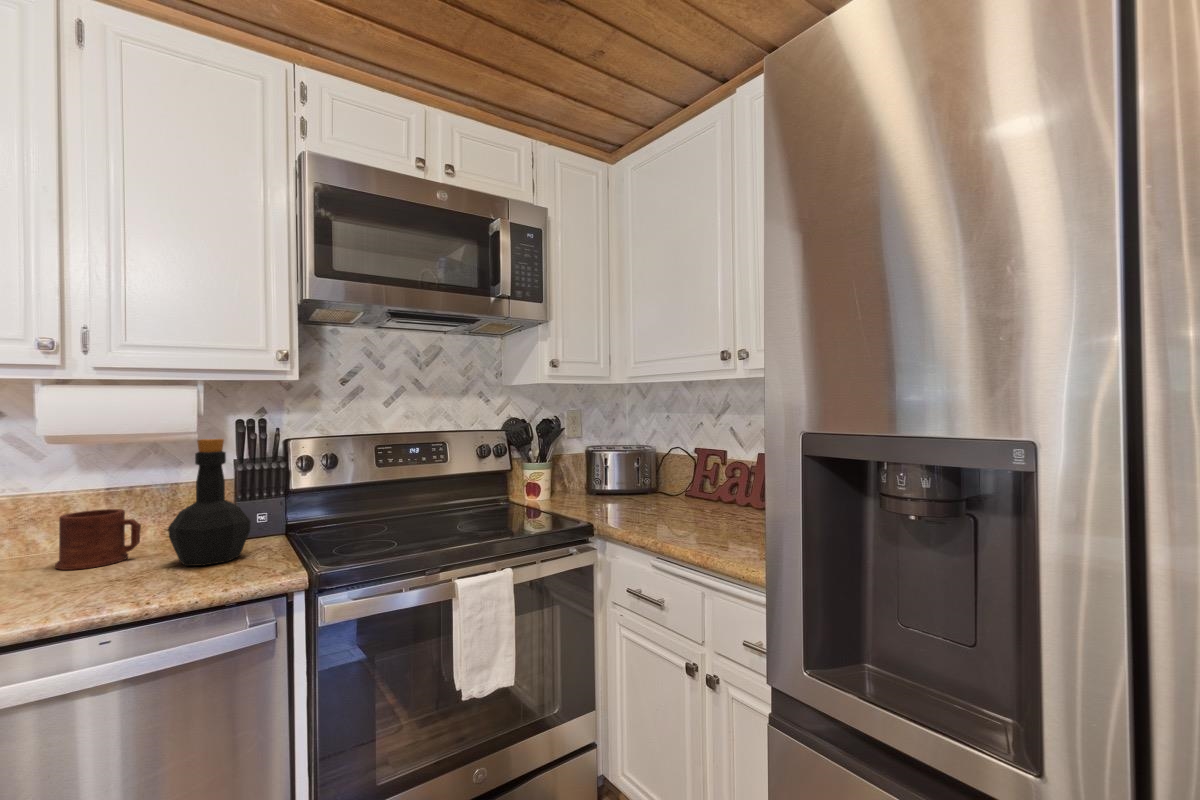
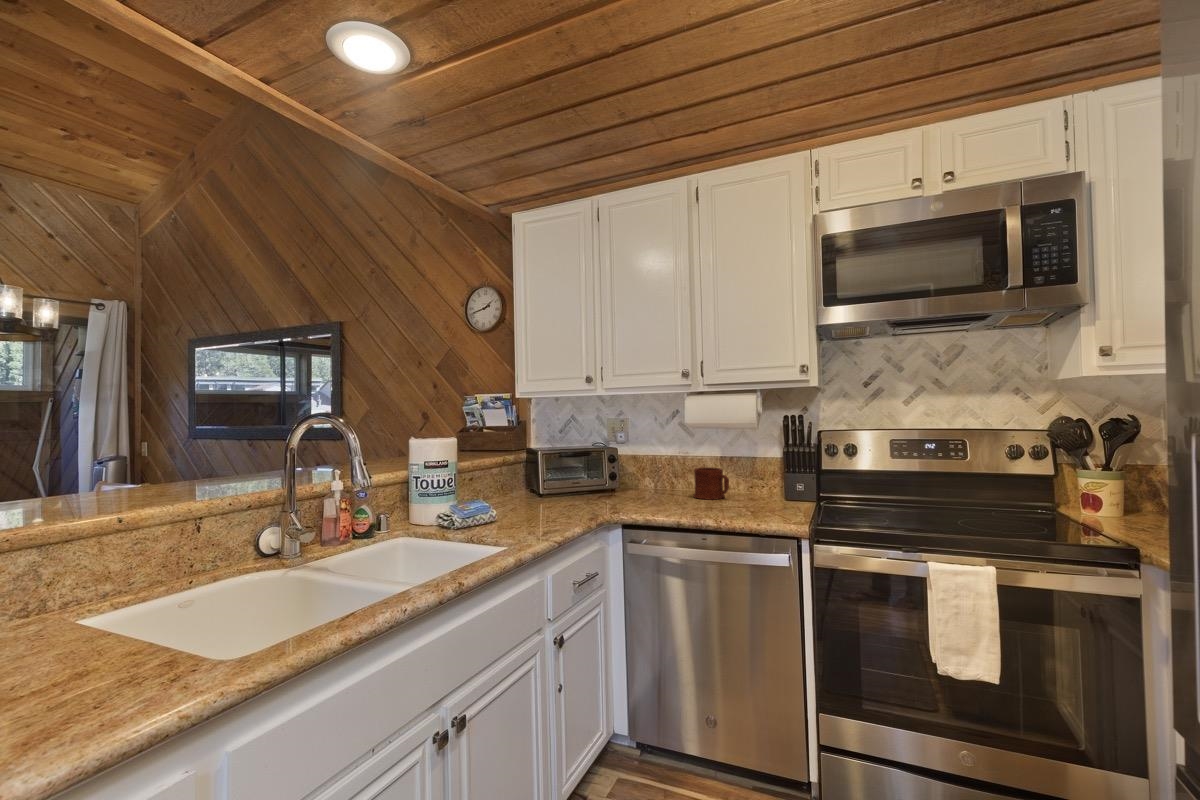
bottle: present [168,439,250,566] -> none [737,428,780,510]

